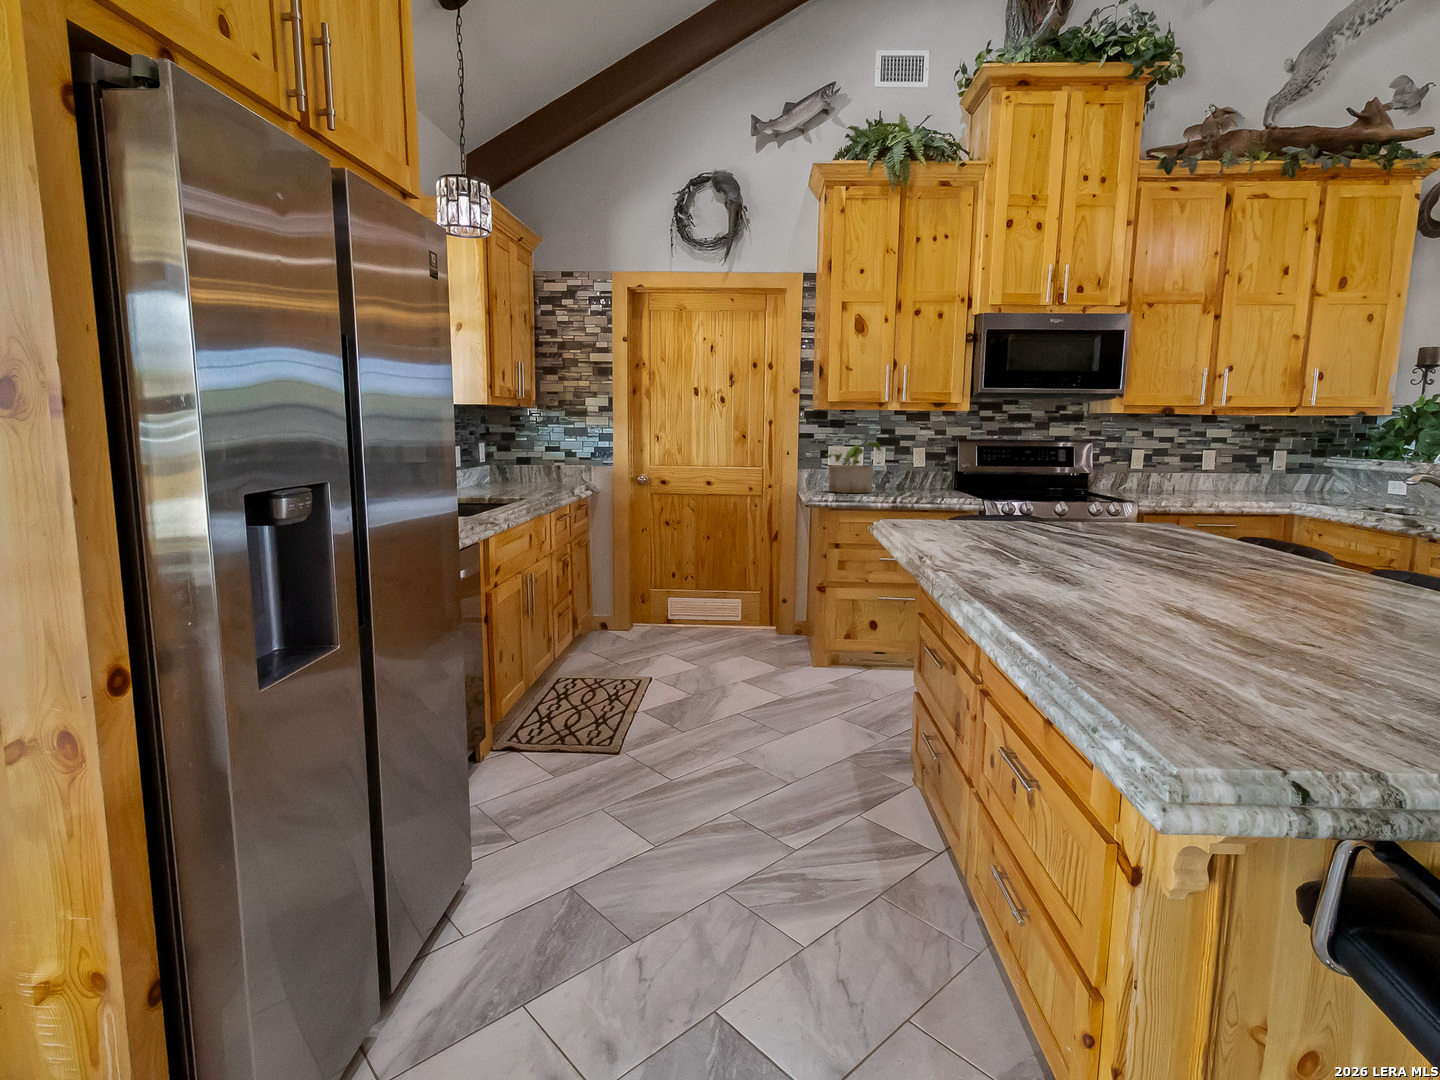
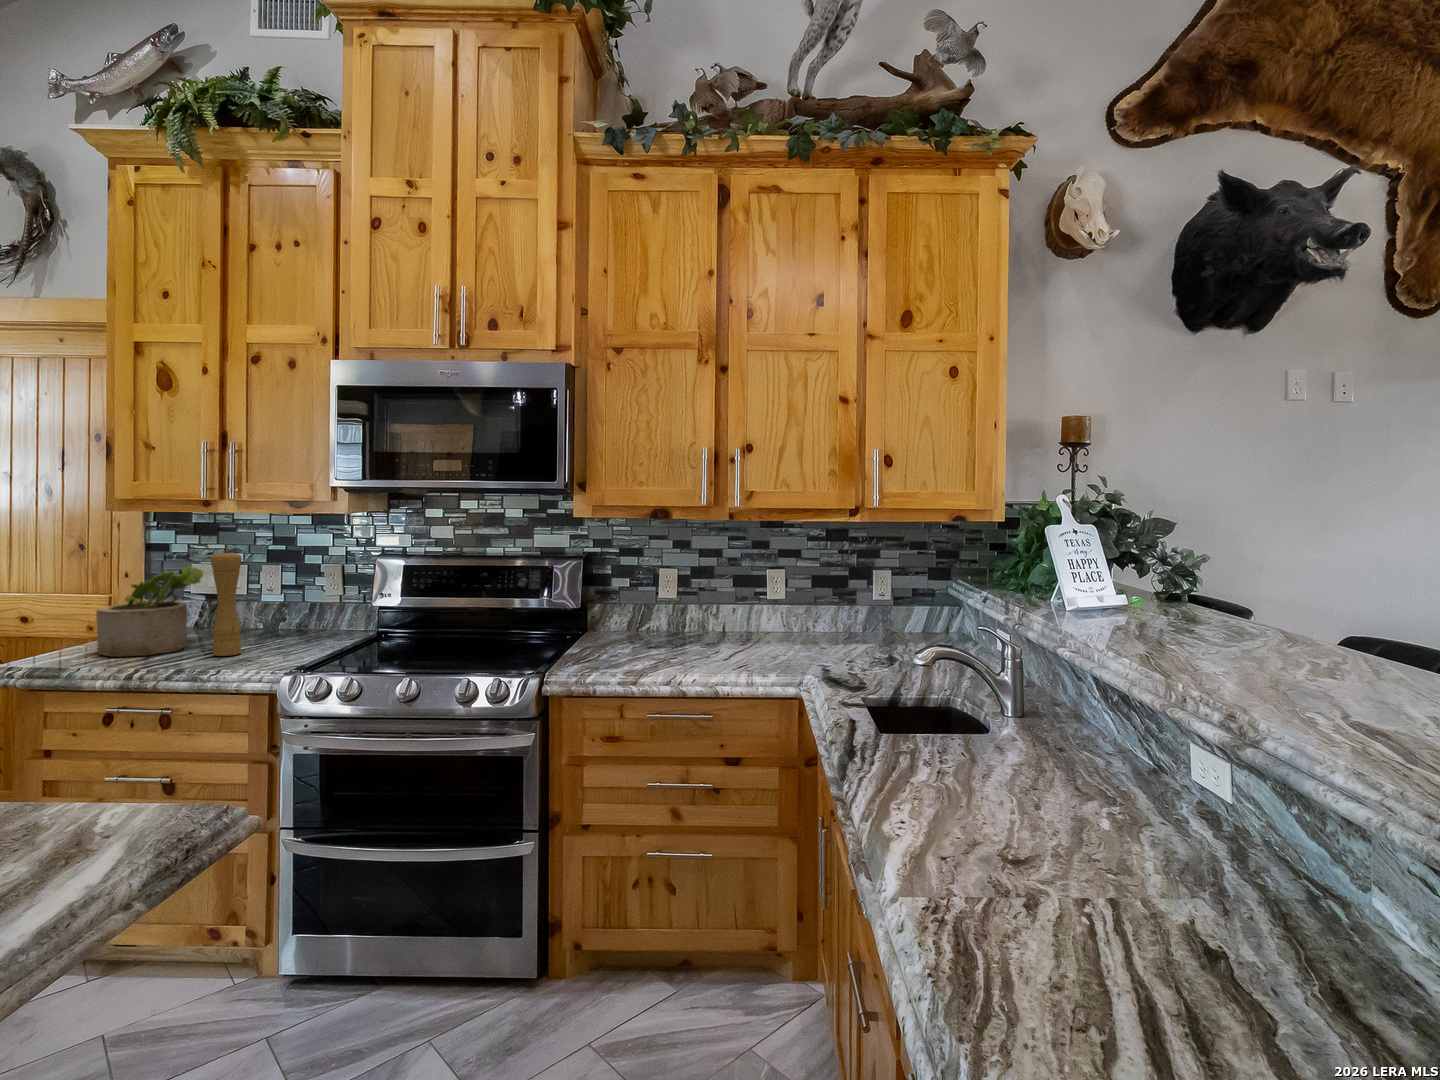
pepper mill: none [901,431,920,494] -> present [211,551,242,656]

